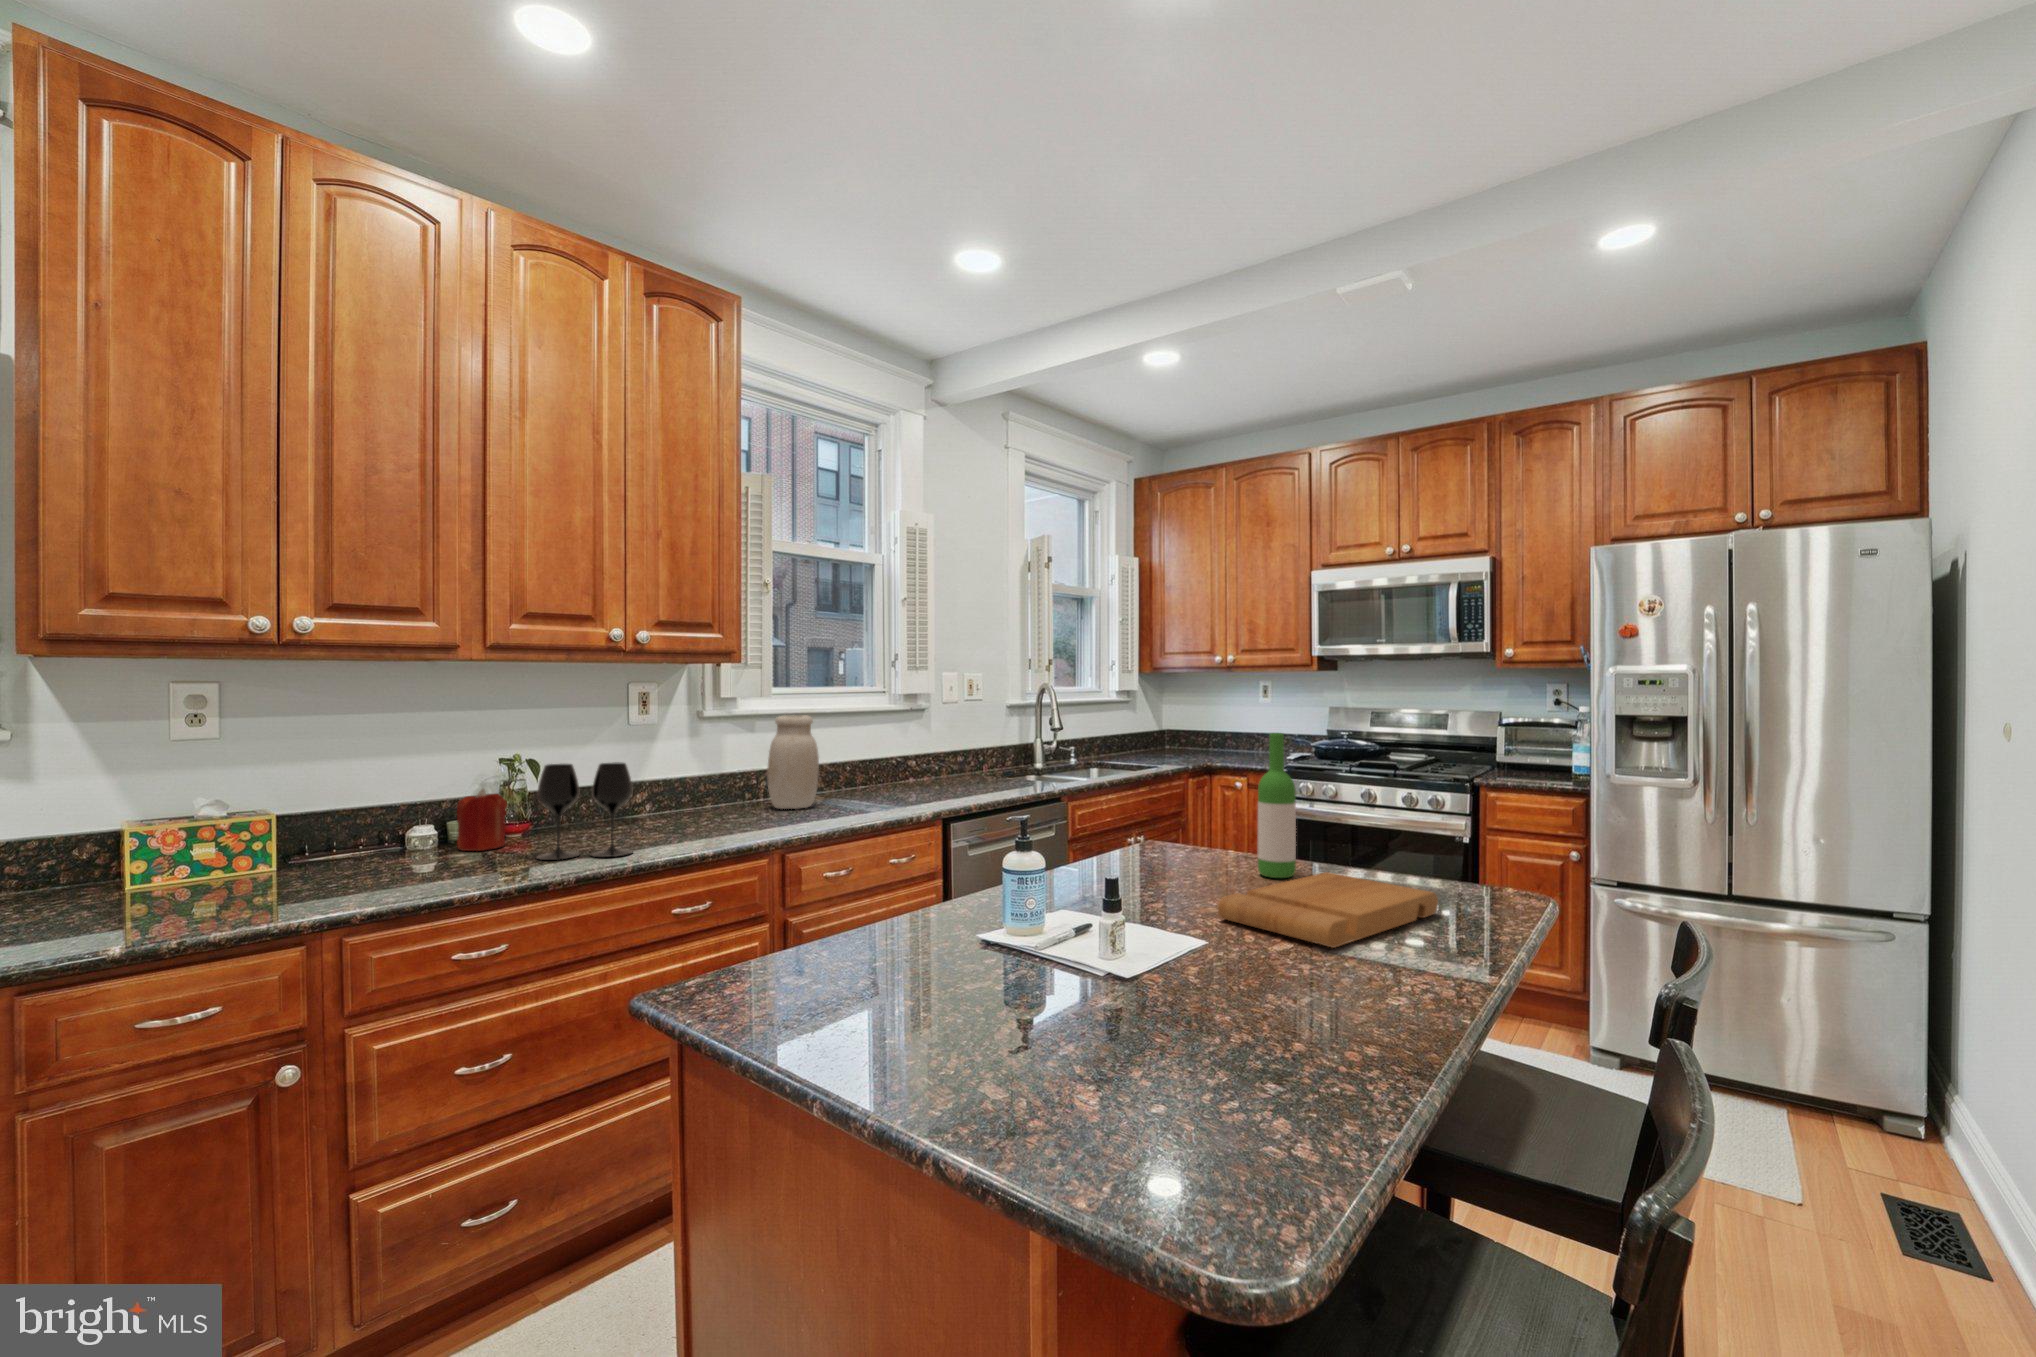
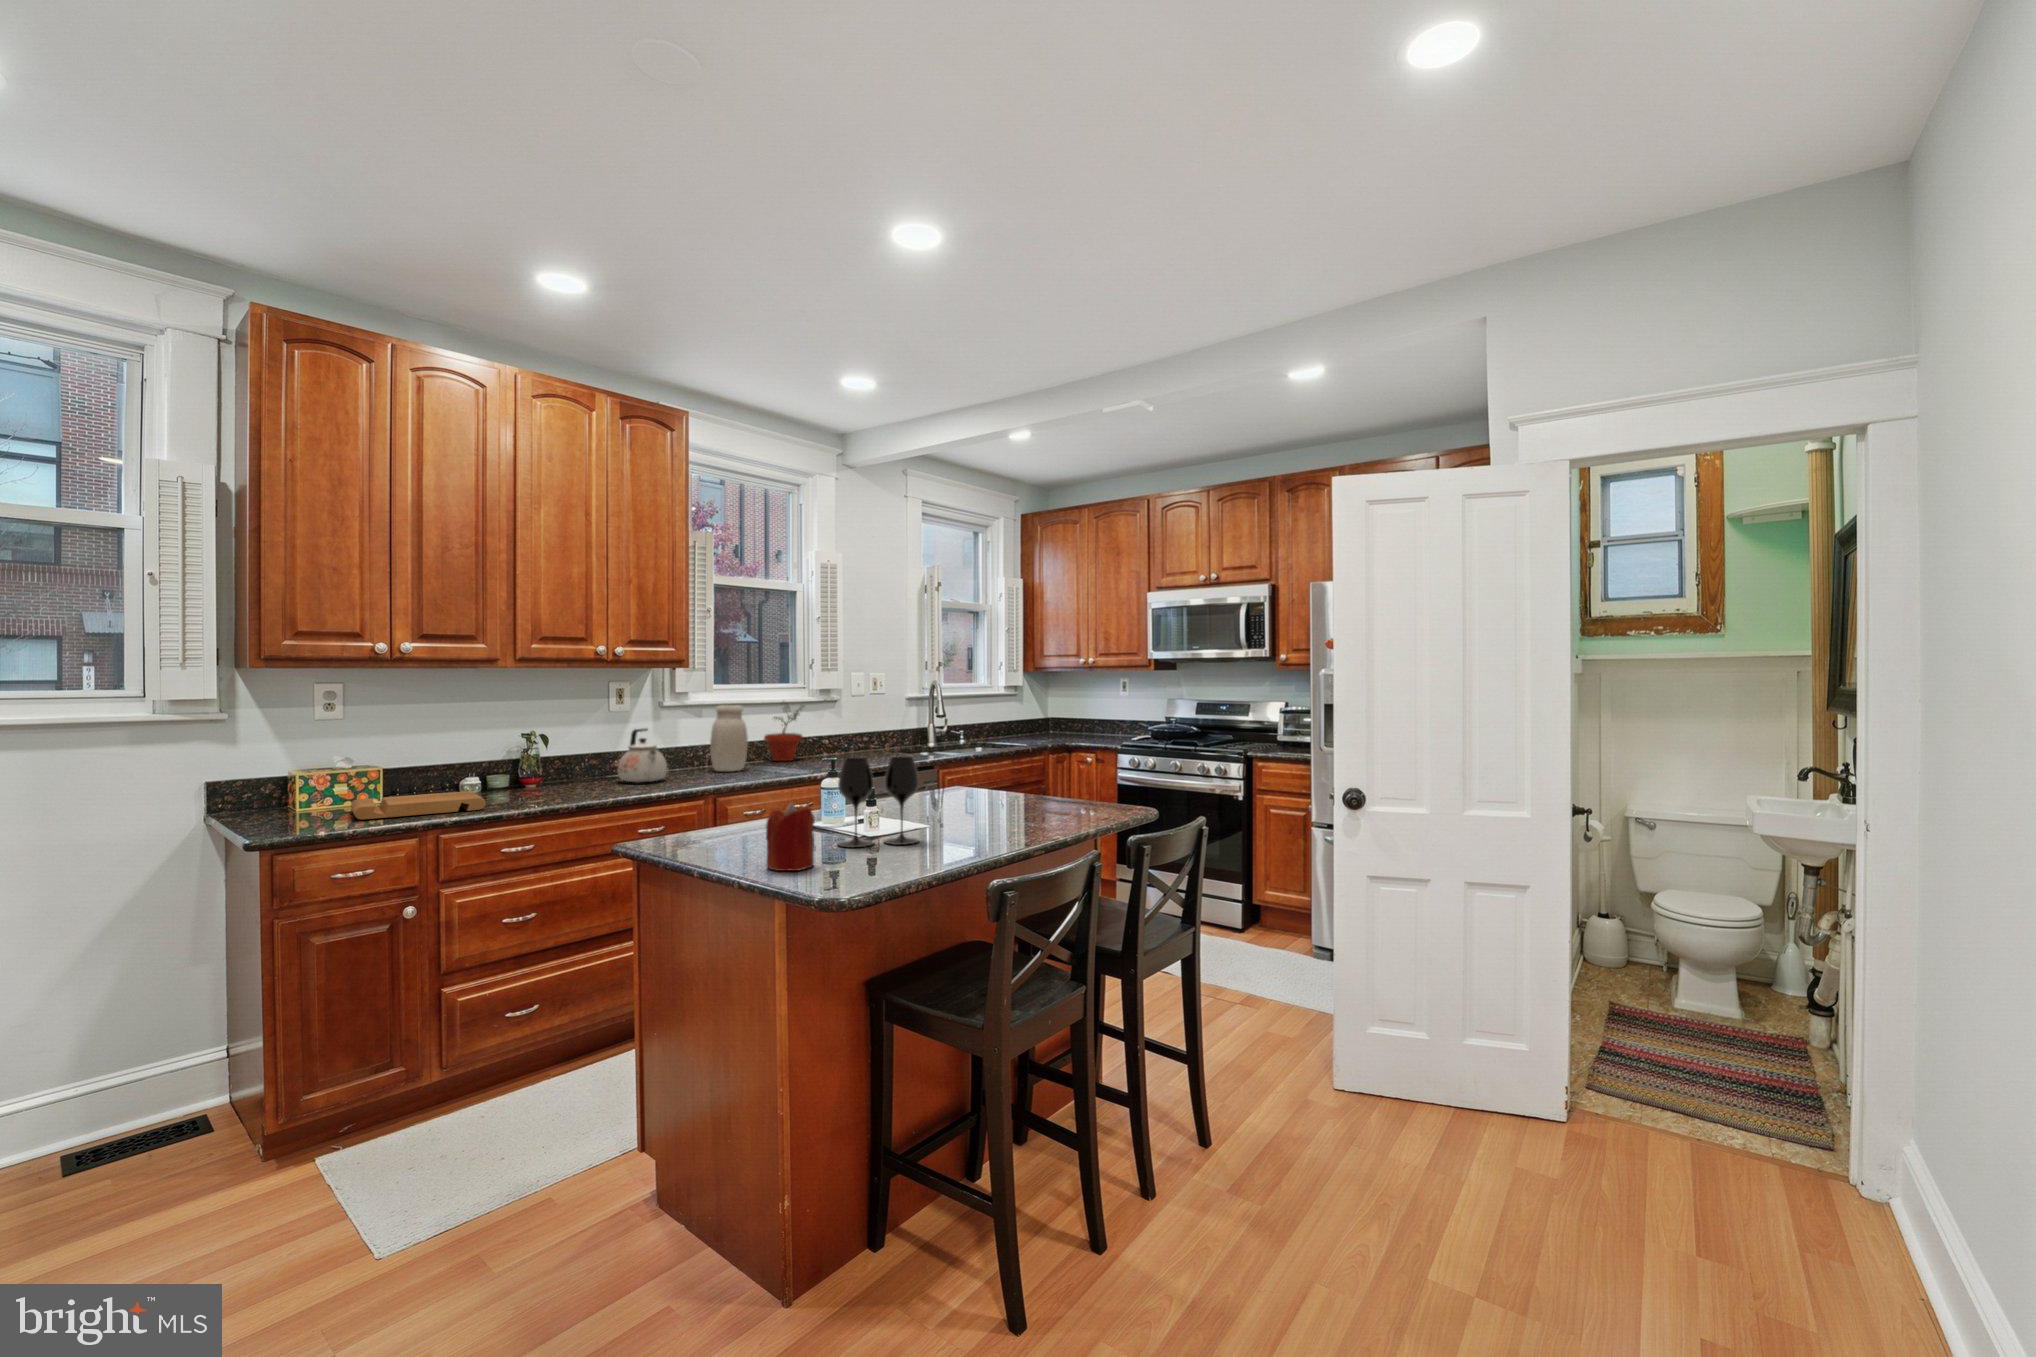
potted plant: none [834,708,891,791] -> present [764,703,803,761]
wine bottle: present [1258,733,1296,878] -> none [1002,713,1024,802]
kettle: none [640,750,711,829] -> present [618,729,667,783]
wine glass: present [537,762,632,860] -> present [838,757,919,847]
candle: present [457,789,507,851] -> present [766,802,815,871]
cutting board: present [1218,872,1438,948] -> present [351,791,486,820]

